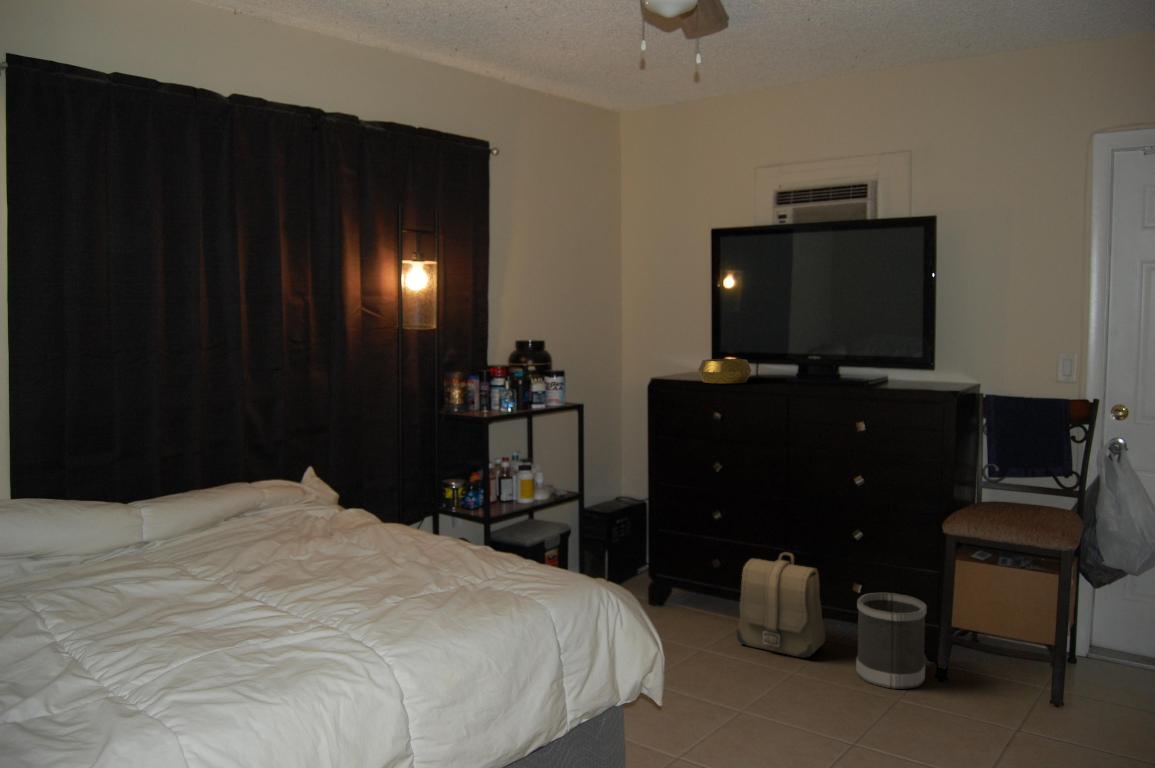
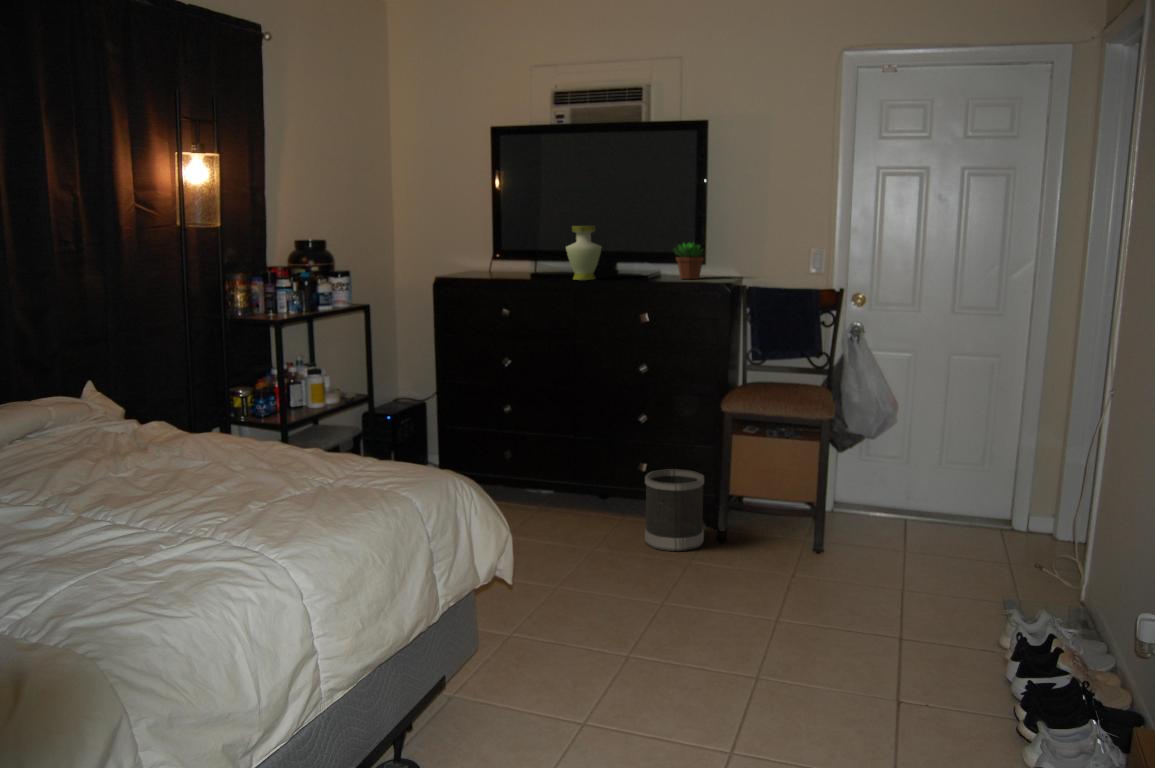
vase: none [779,328,818,383] -> present [566,226,602,280]
succulent plant: none [893,346,935,386] -> present [672,243,705,279]
decorative bowl: present [698,359,752,384] -> none [488,258,540,281]
backpack: present [737,552,825,658] -> none [535,441,615,536]

